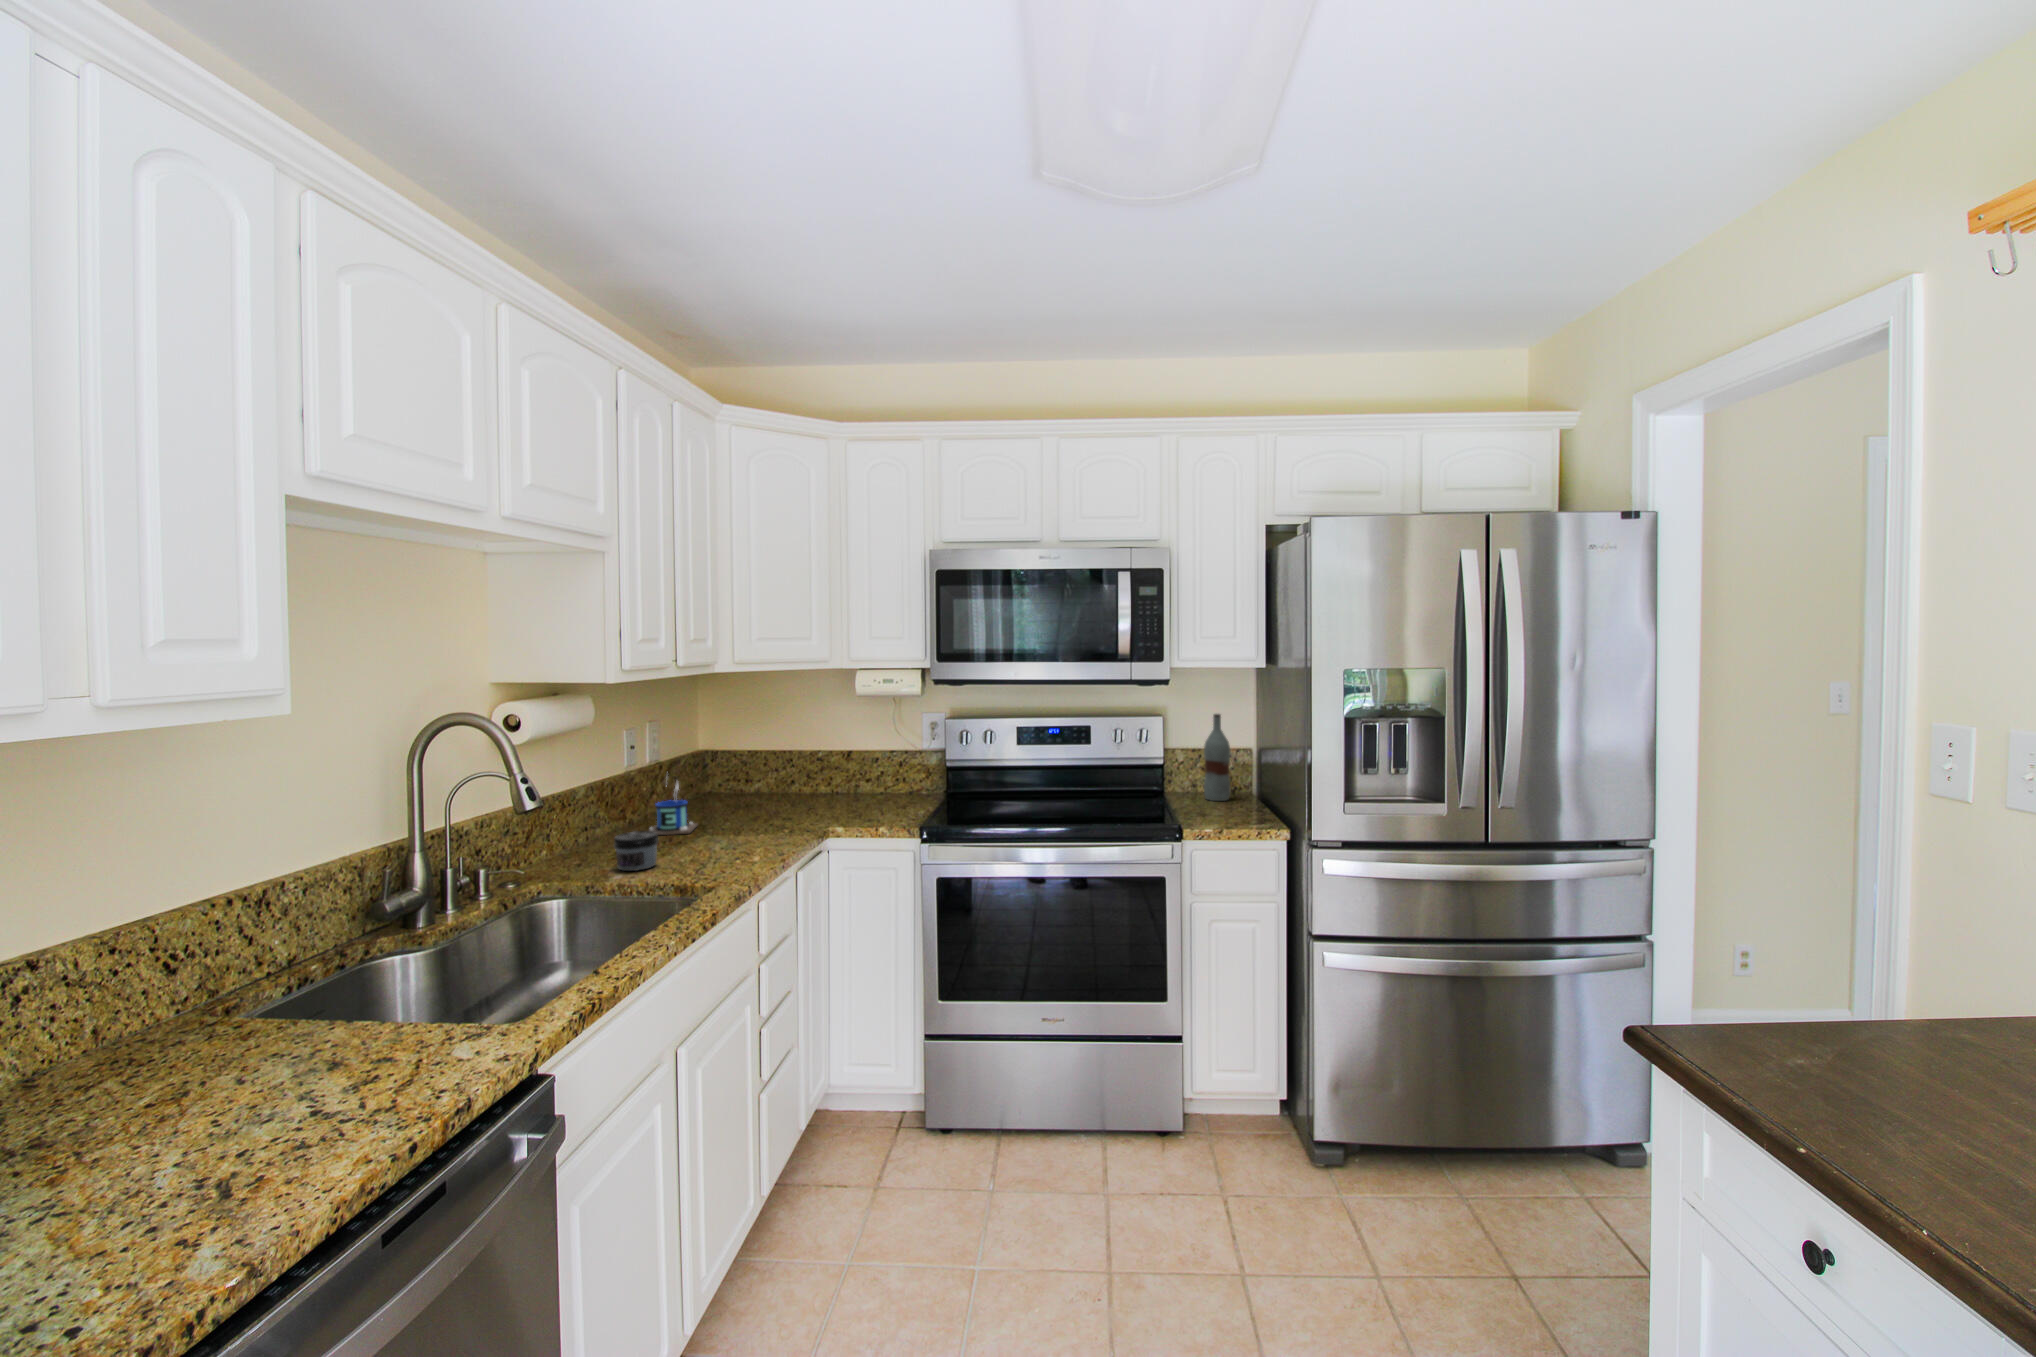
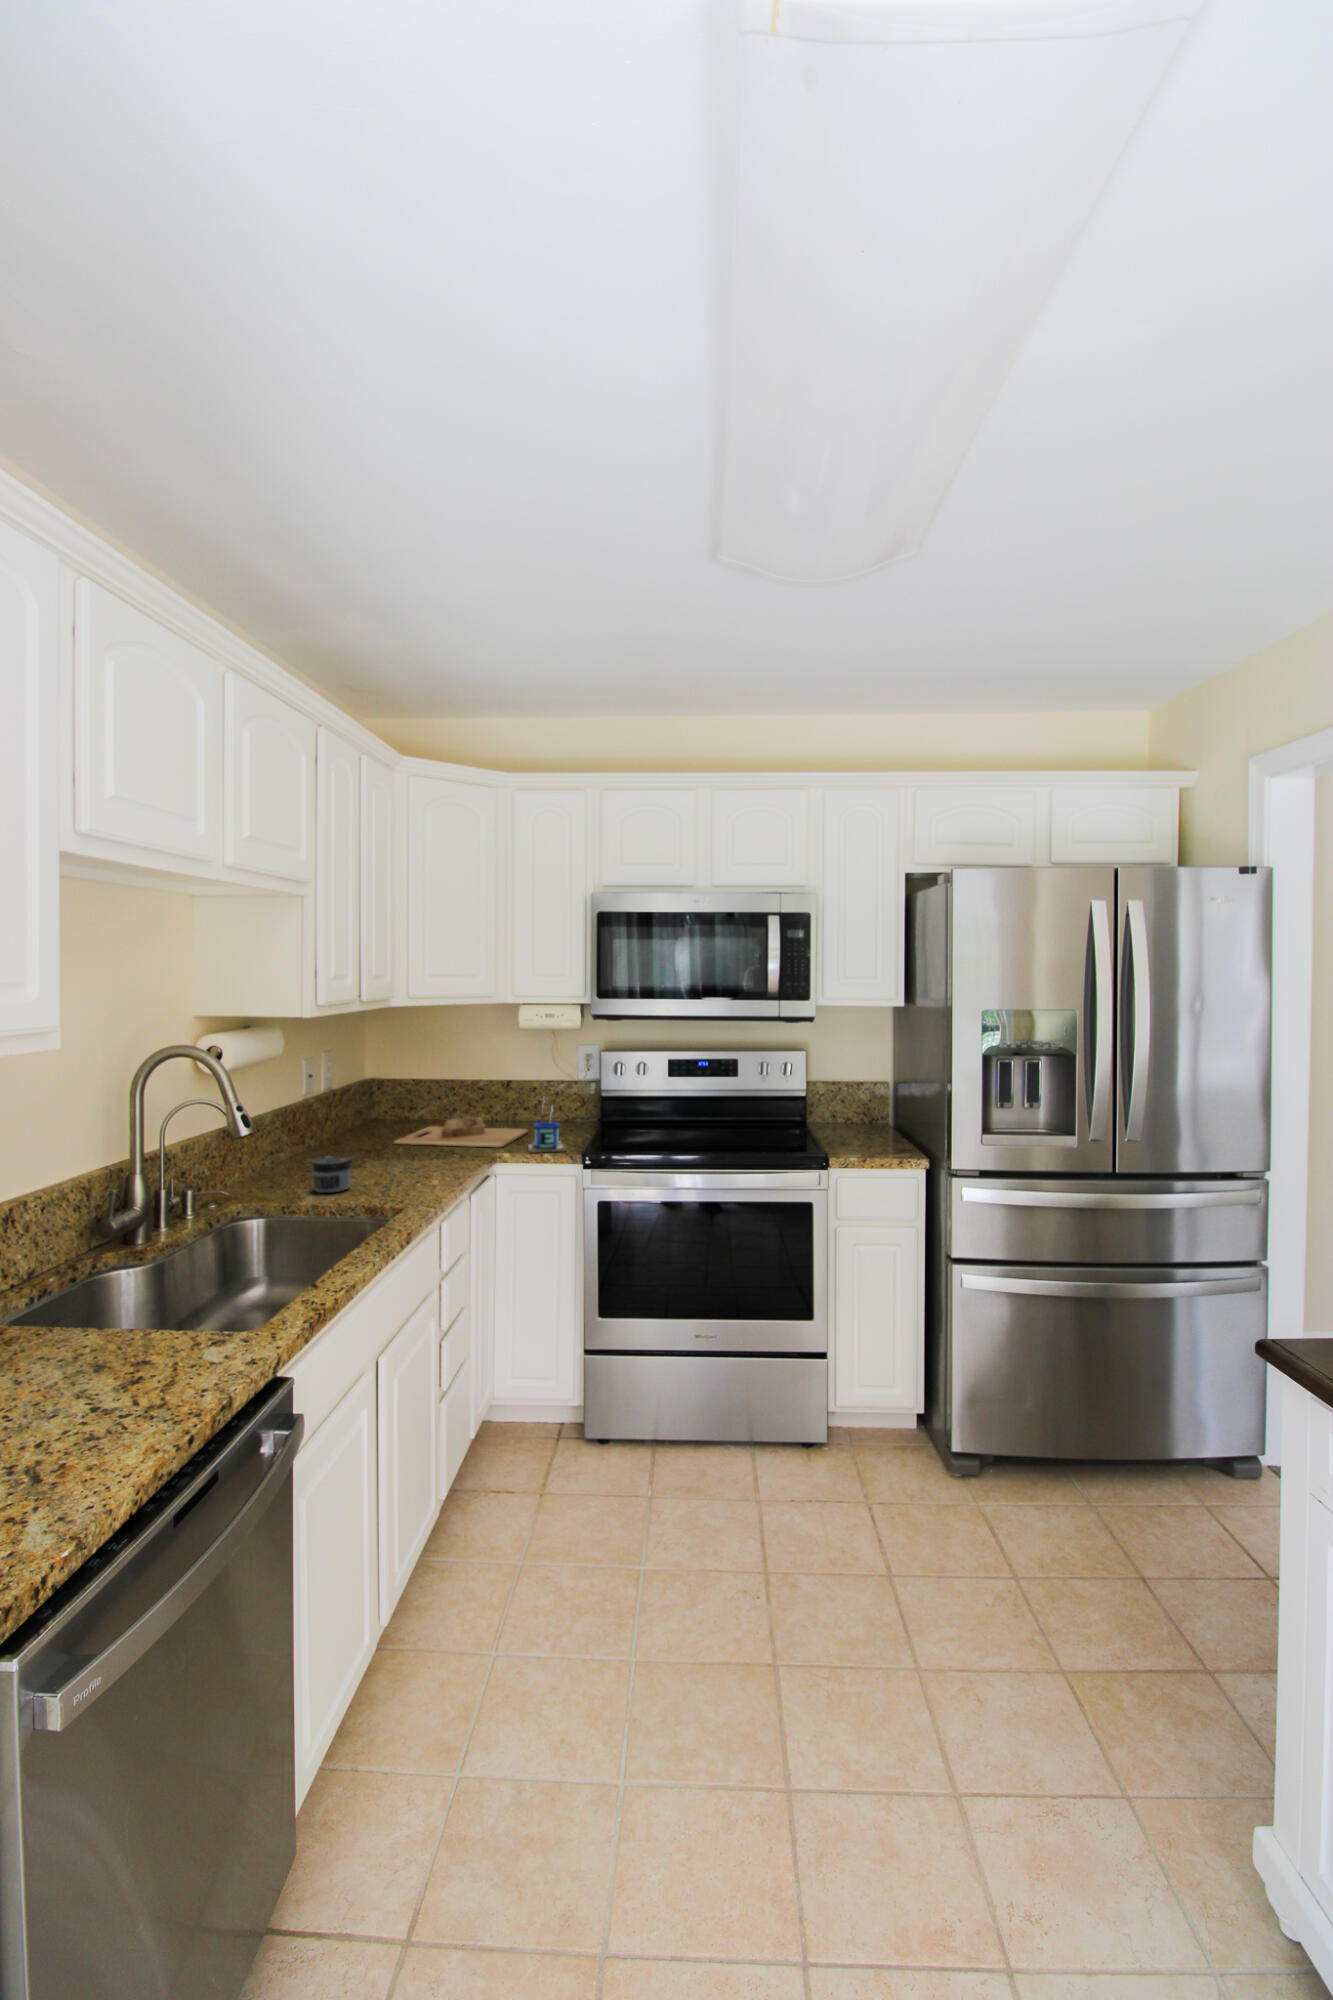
bottle: present [1204,714,1231,801] -> none [841,1054,866,1134]
mug: present [649,782,697,835] -> present [528,1099,566,1153]
cutting board: none [717,787,863,820] -> present [394,1117,528,1148]

